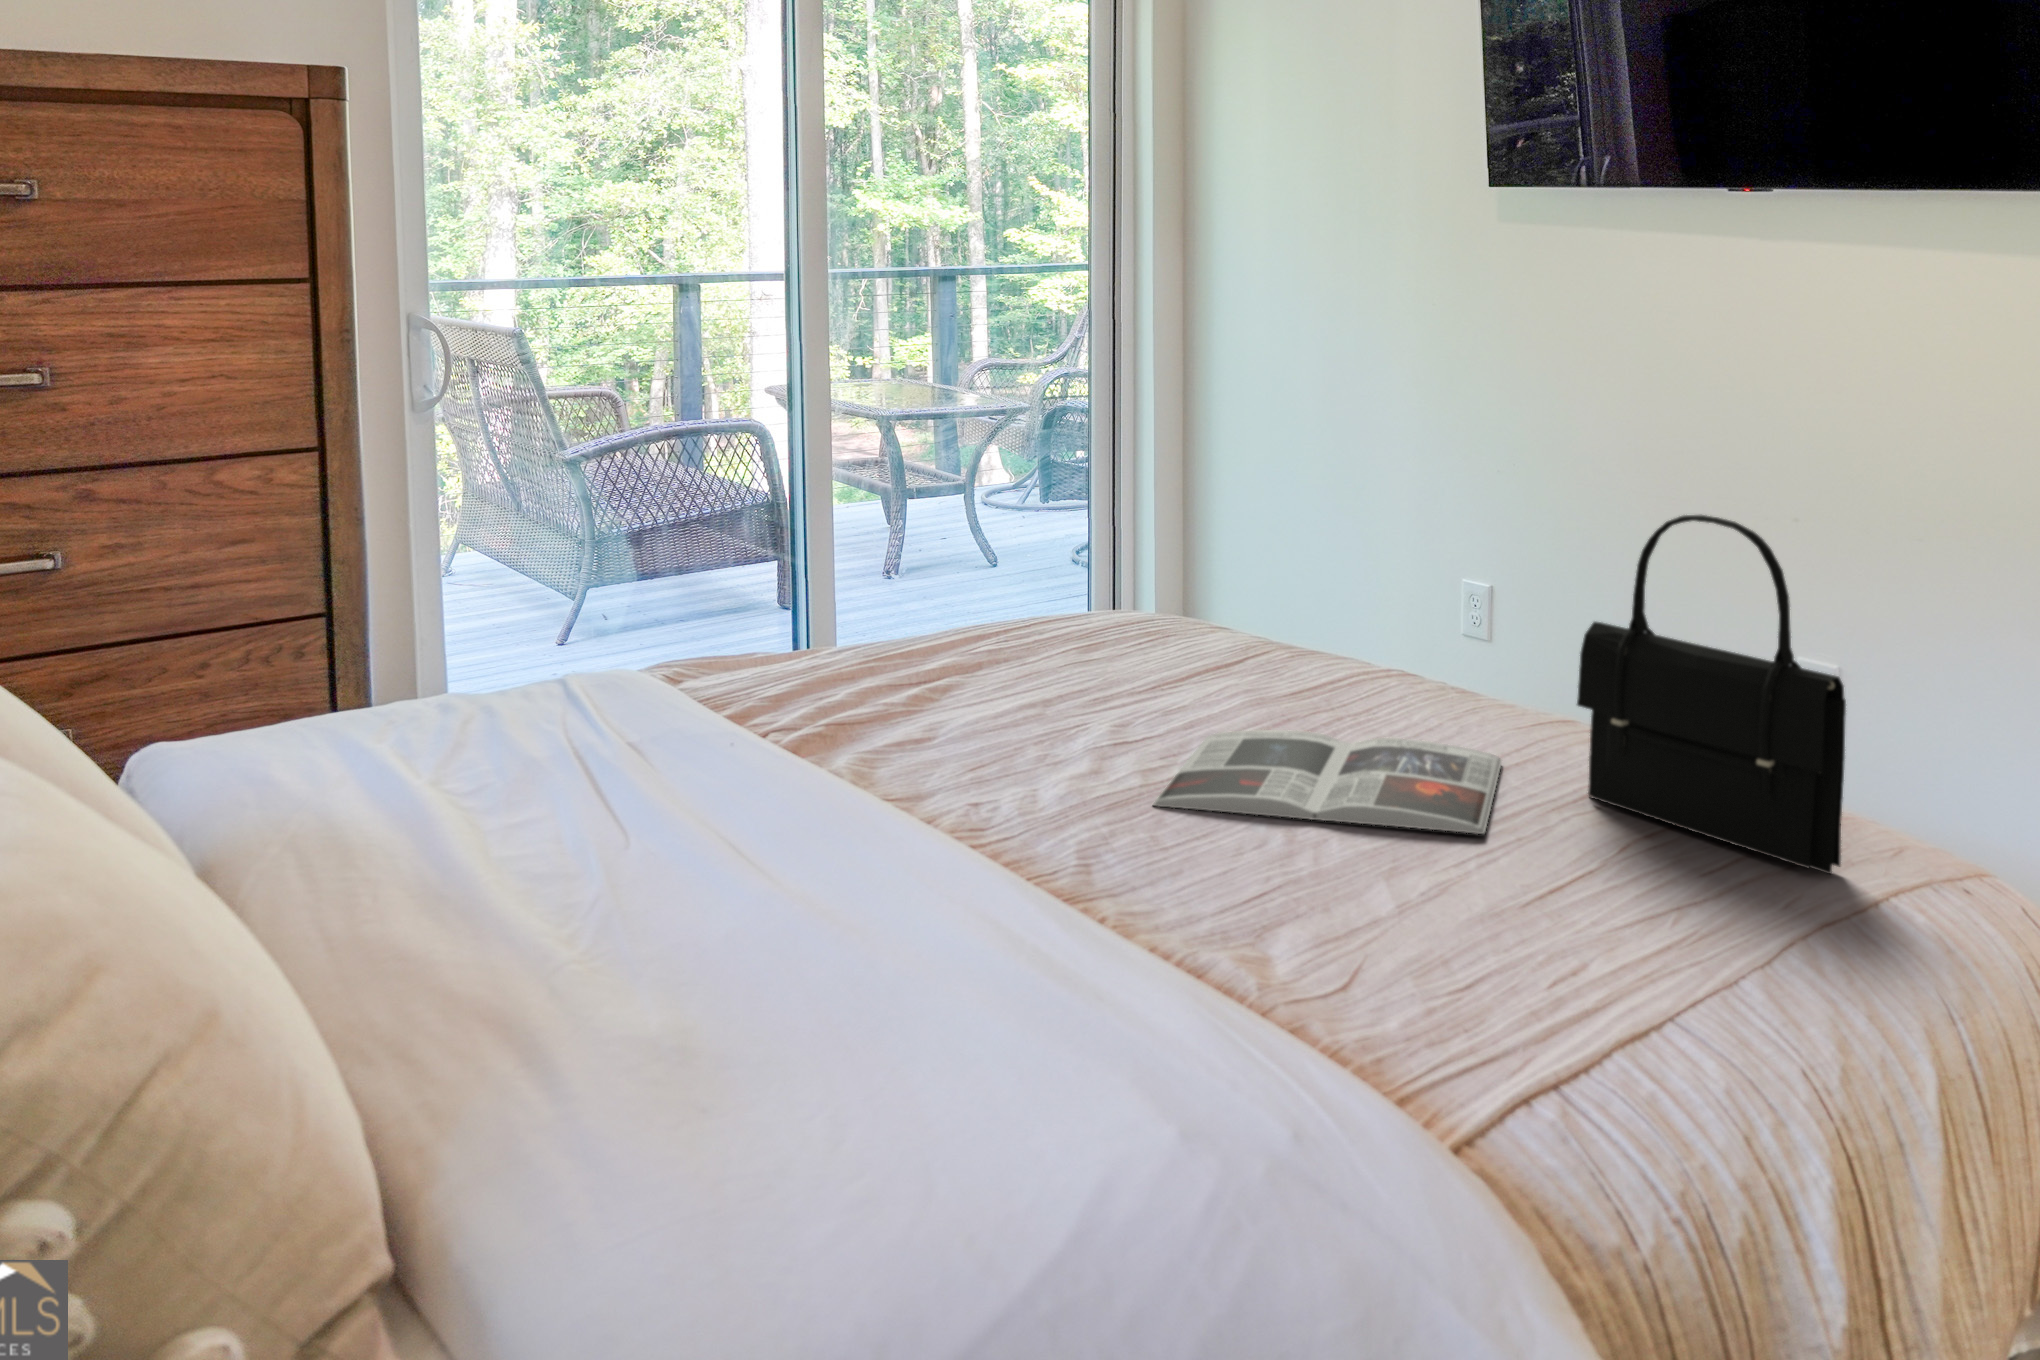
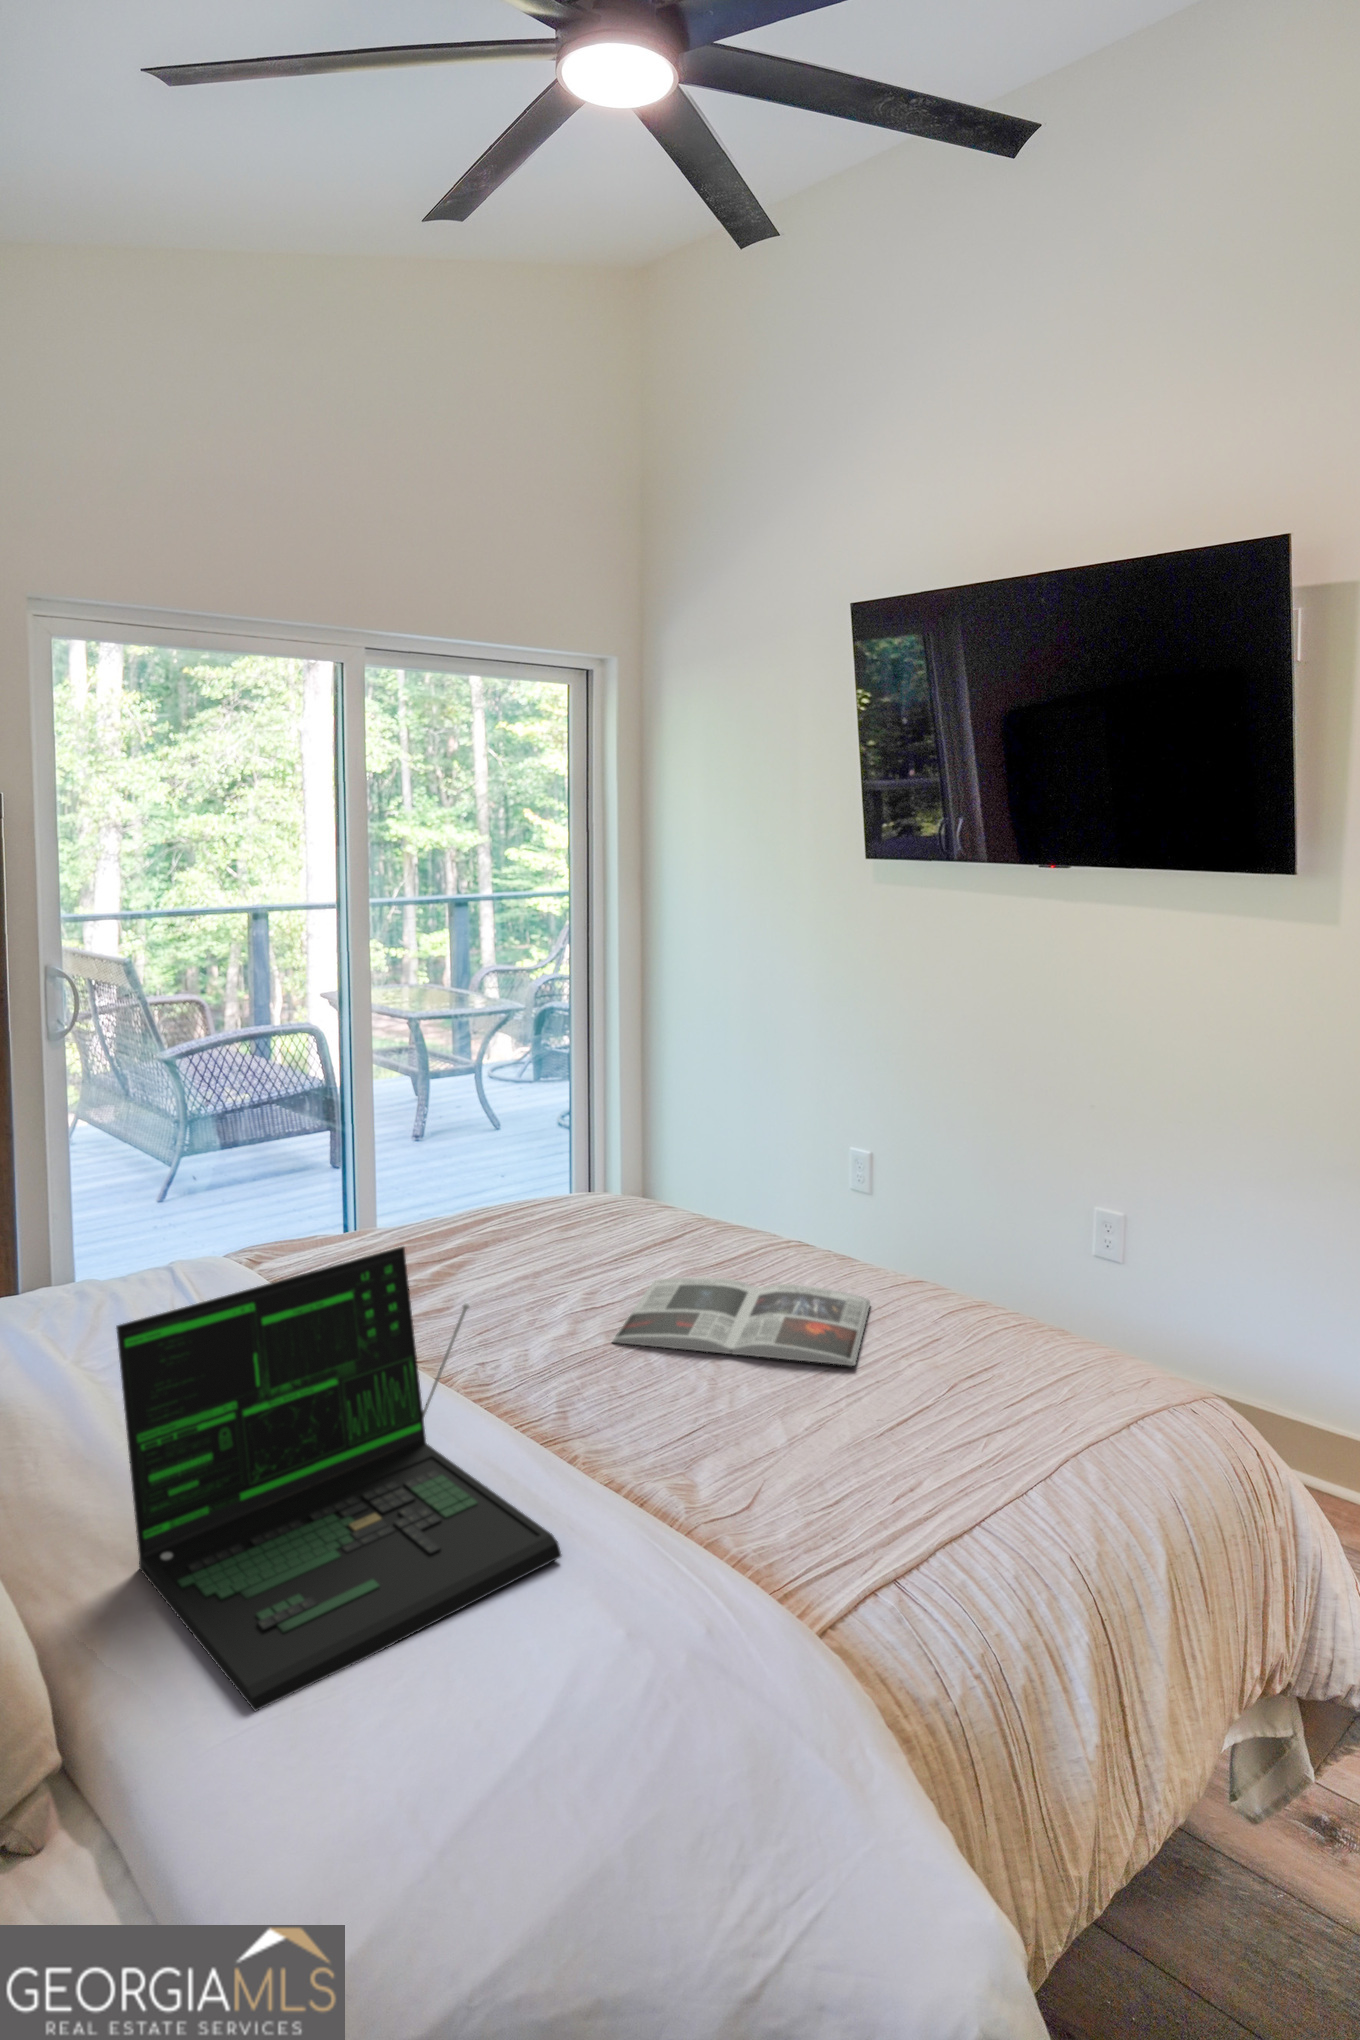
handbag: present [1577,515,1846,874] -> none [924,1133,1113,1398]
laptop: none [471,642,1087,1239] -> present [116,1247,561,1711]

